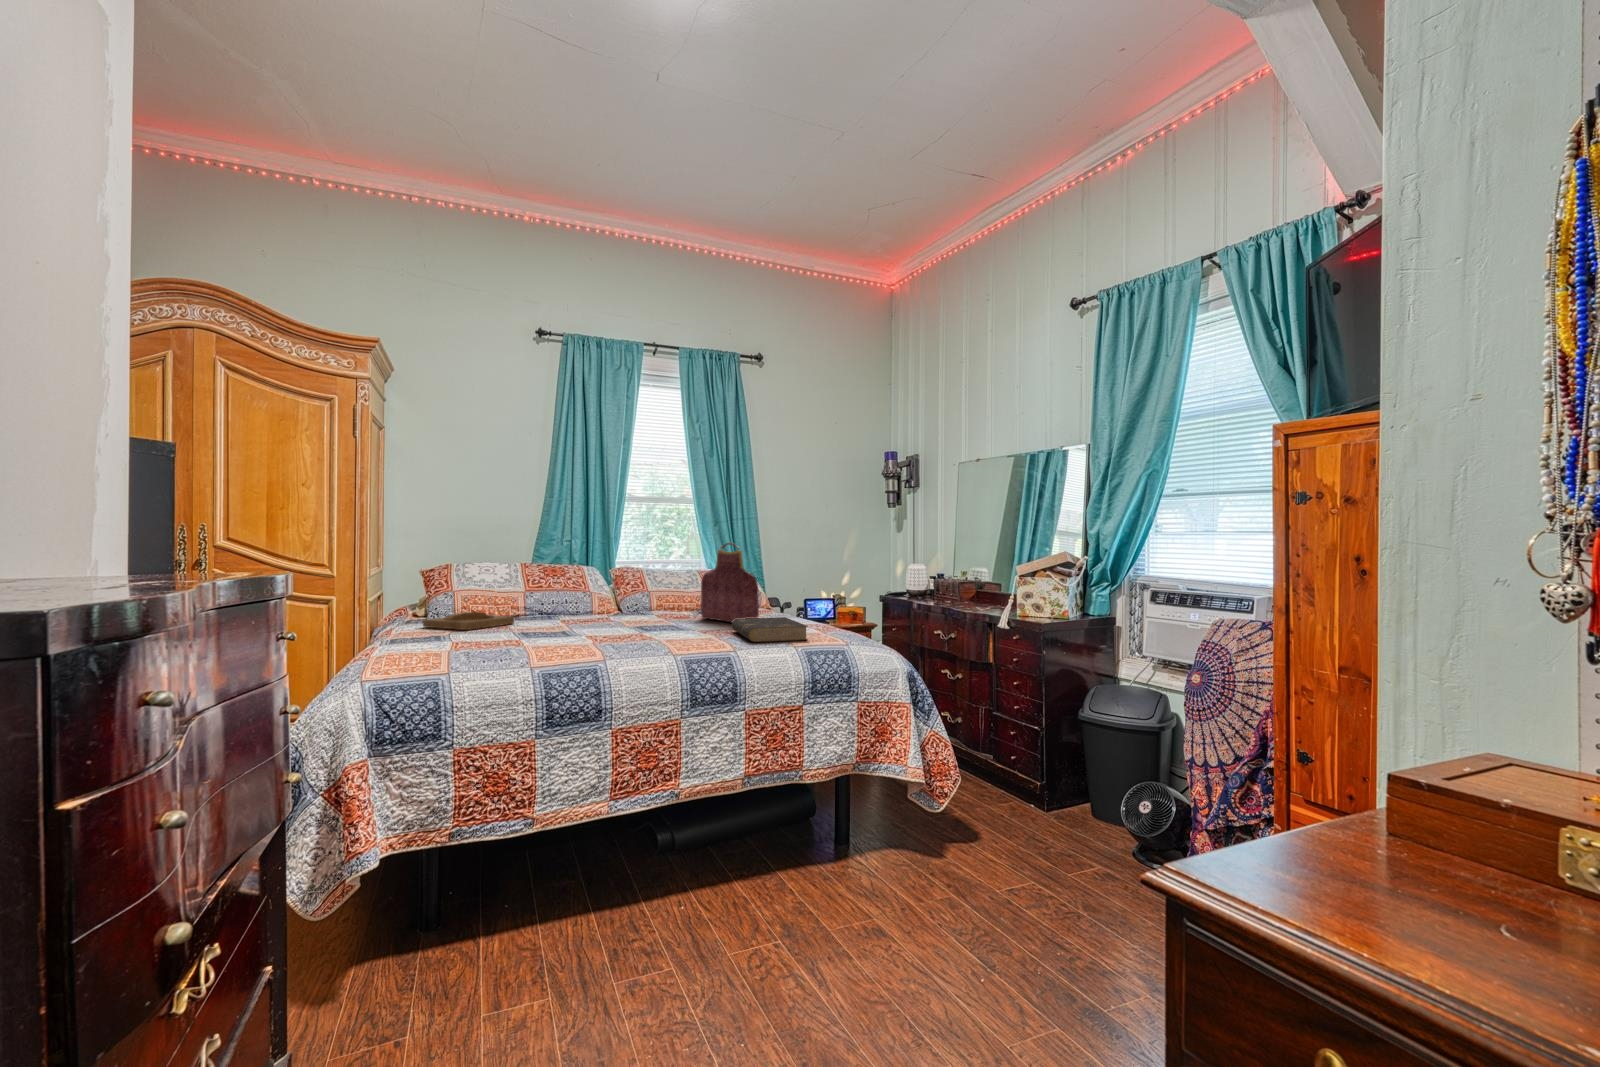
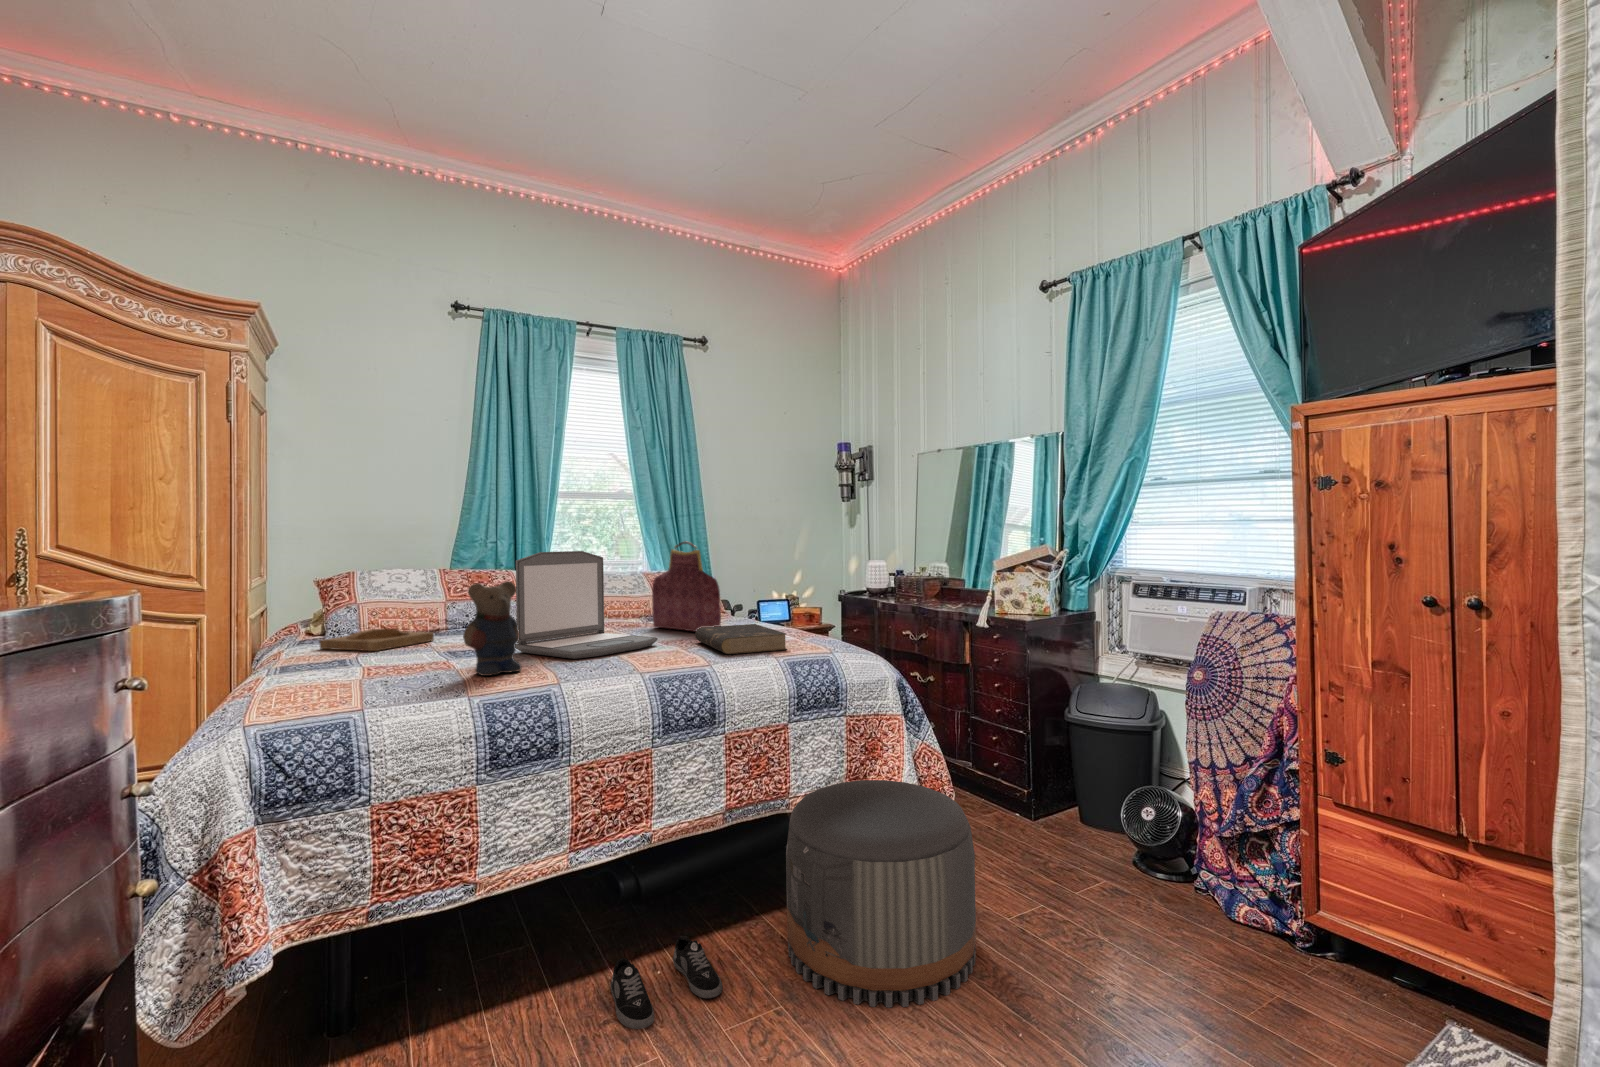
laptop: none [577,549,698,641] -> present [515,551,657,659]
teddy bear: none [531,574,578,652] -> present [463,581,521,676]
pouf: none [794,758,959,950] -> present [786,780,976,1007]
shoe: none [641,879,733,948] -> present [611,935,722,1029]

